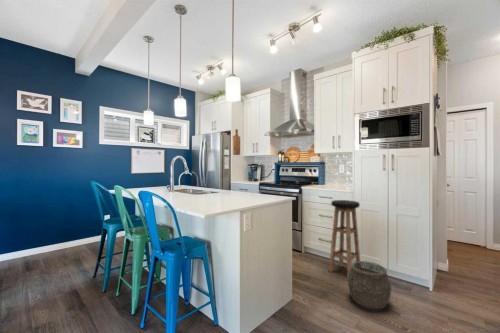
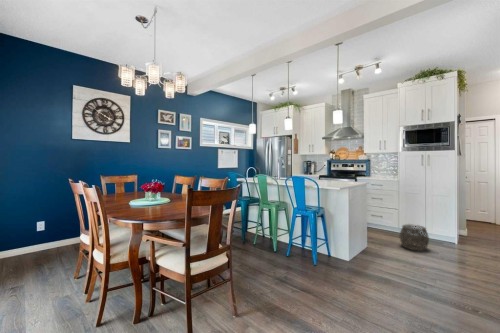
bar stool: present [329,200,360,278] -> none [381,187,404,239]

